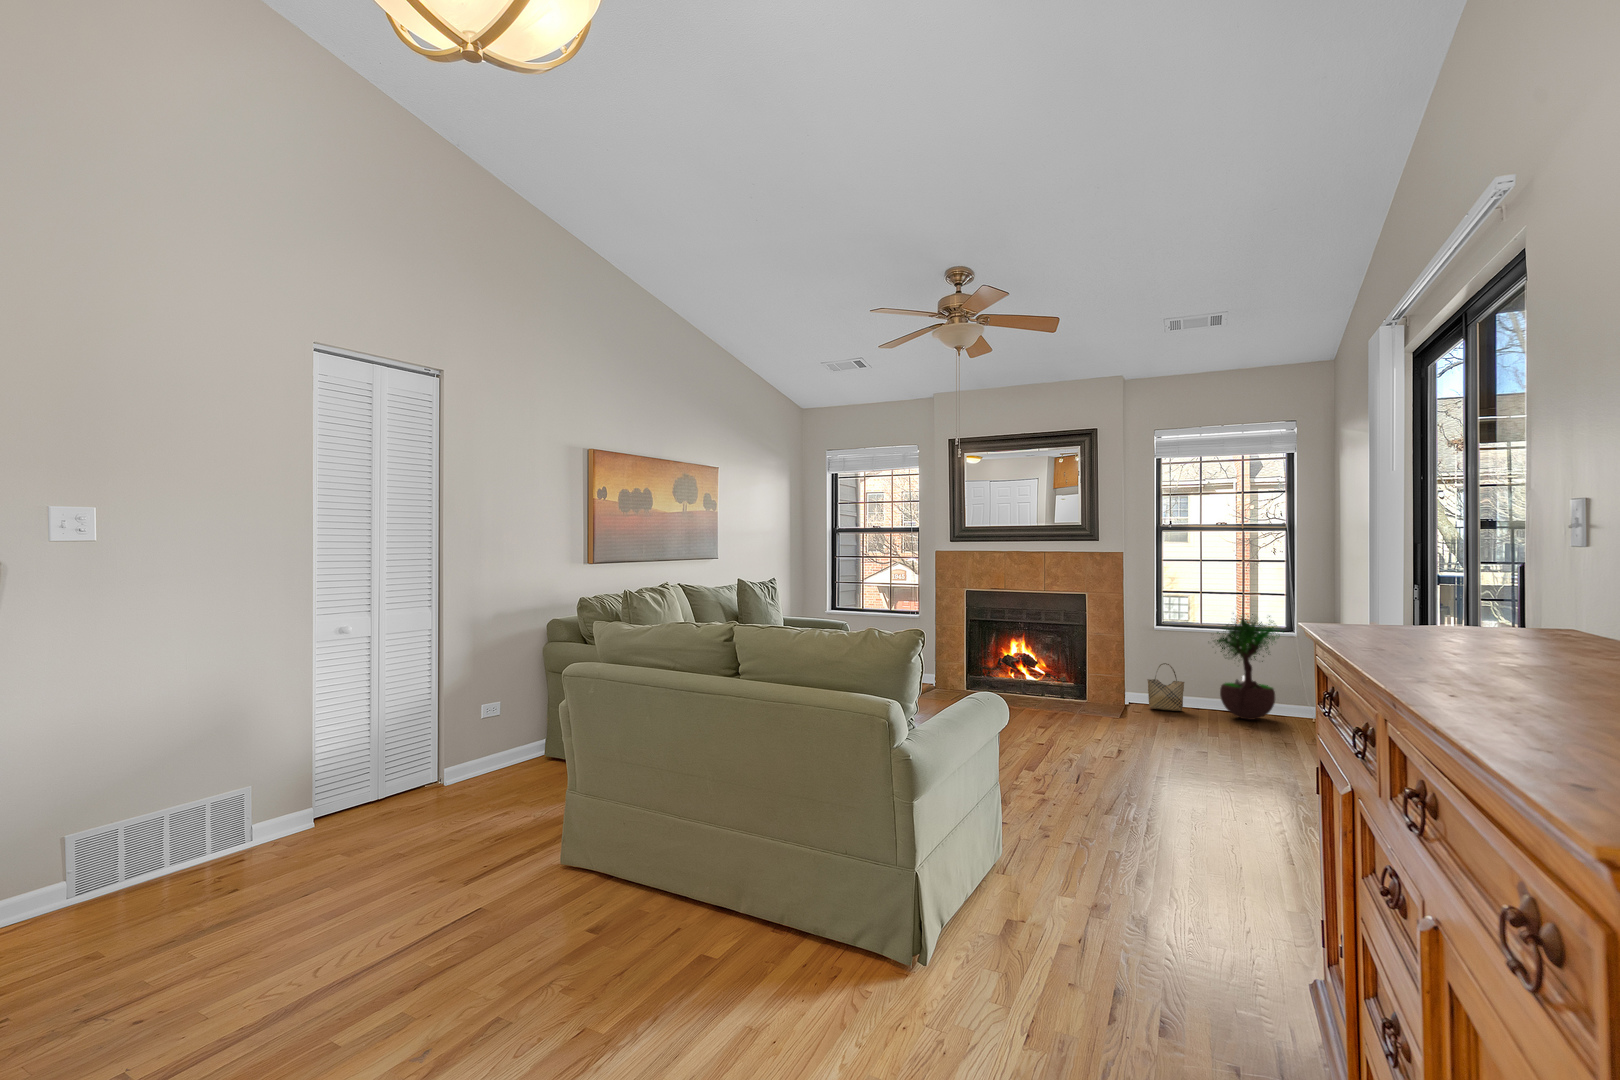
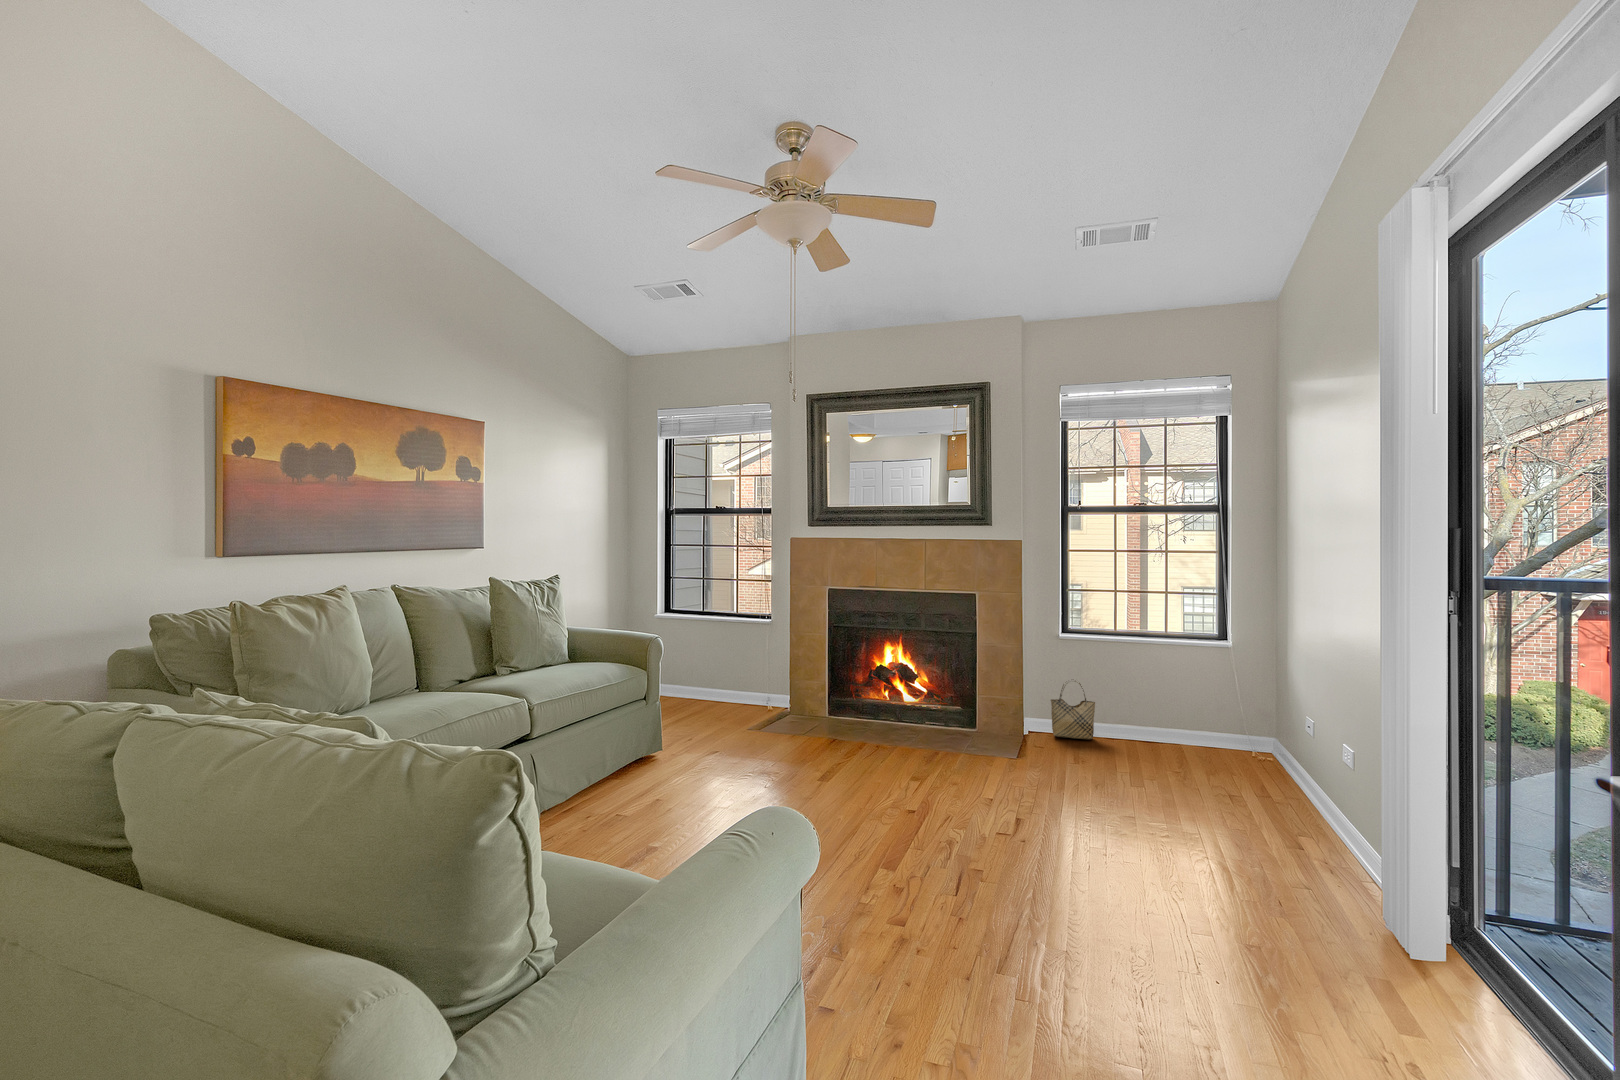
potted tree: present [1217,613,1280,720] -> none [1128,609,1221,751]

